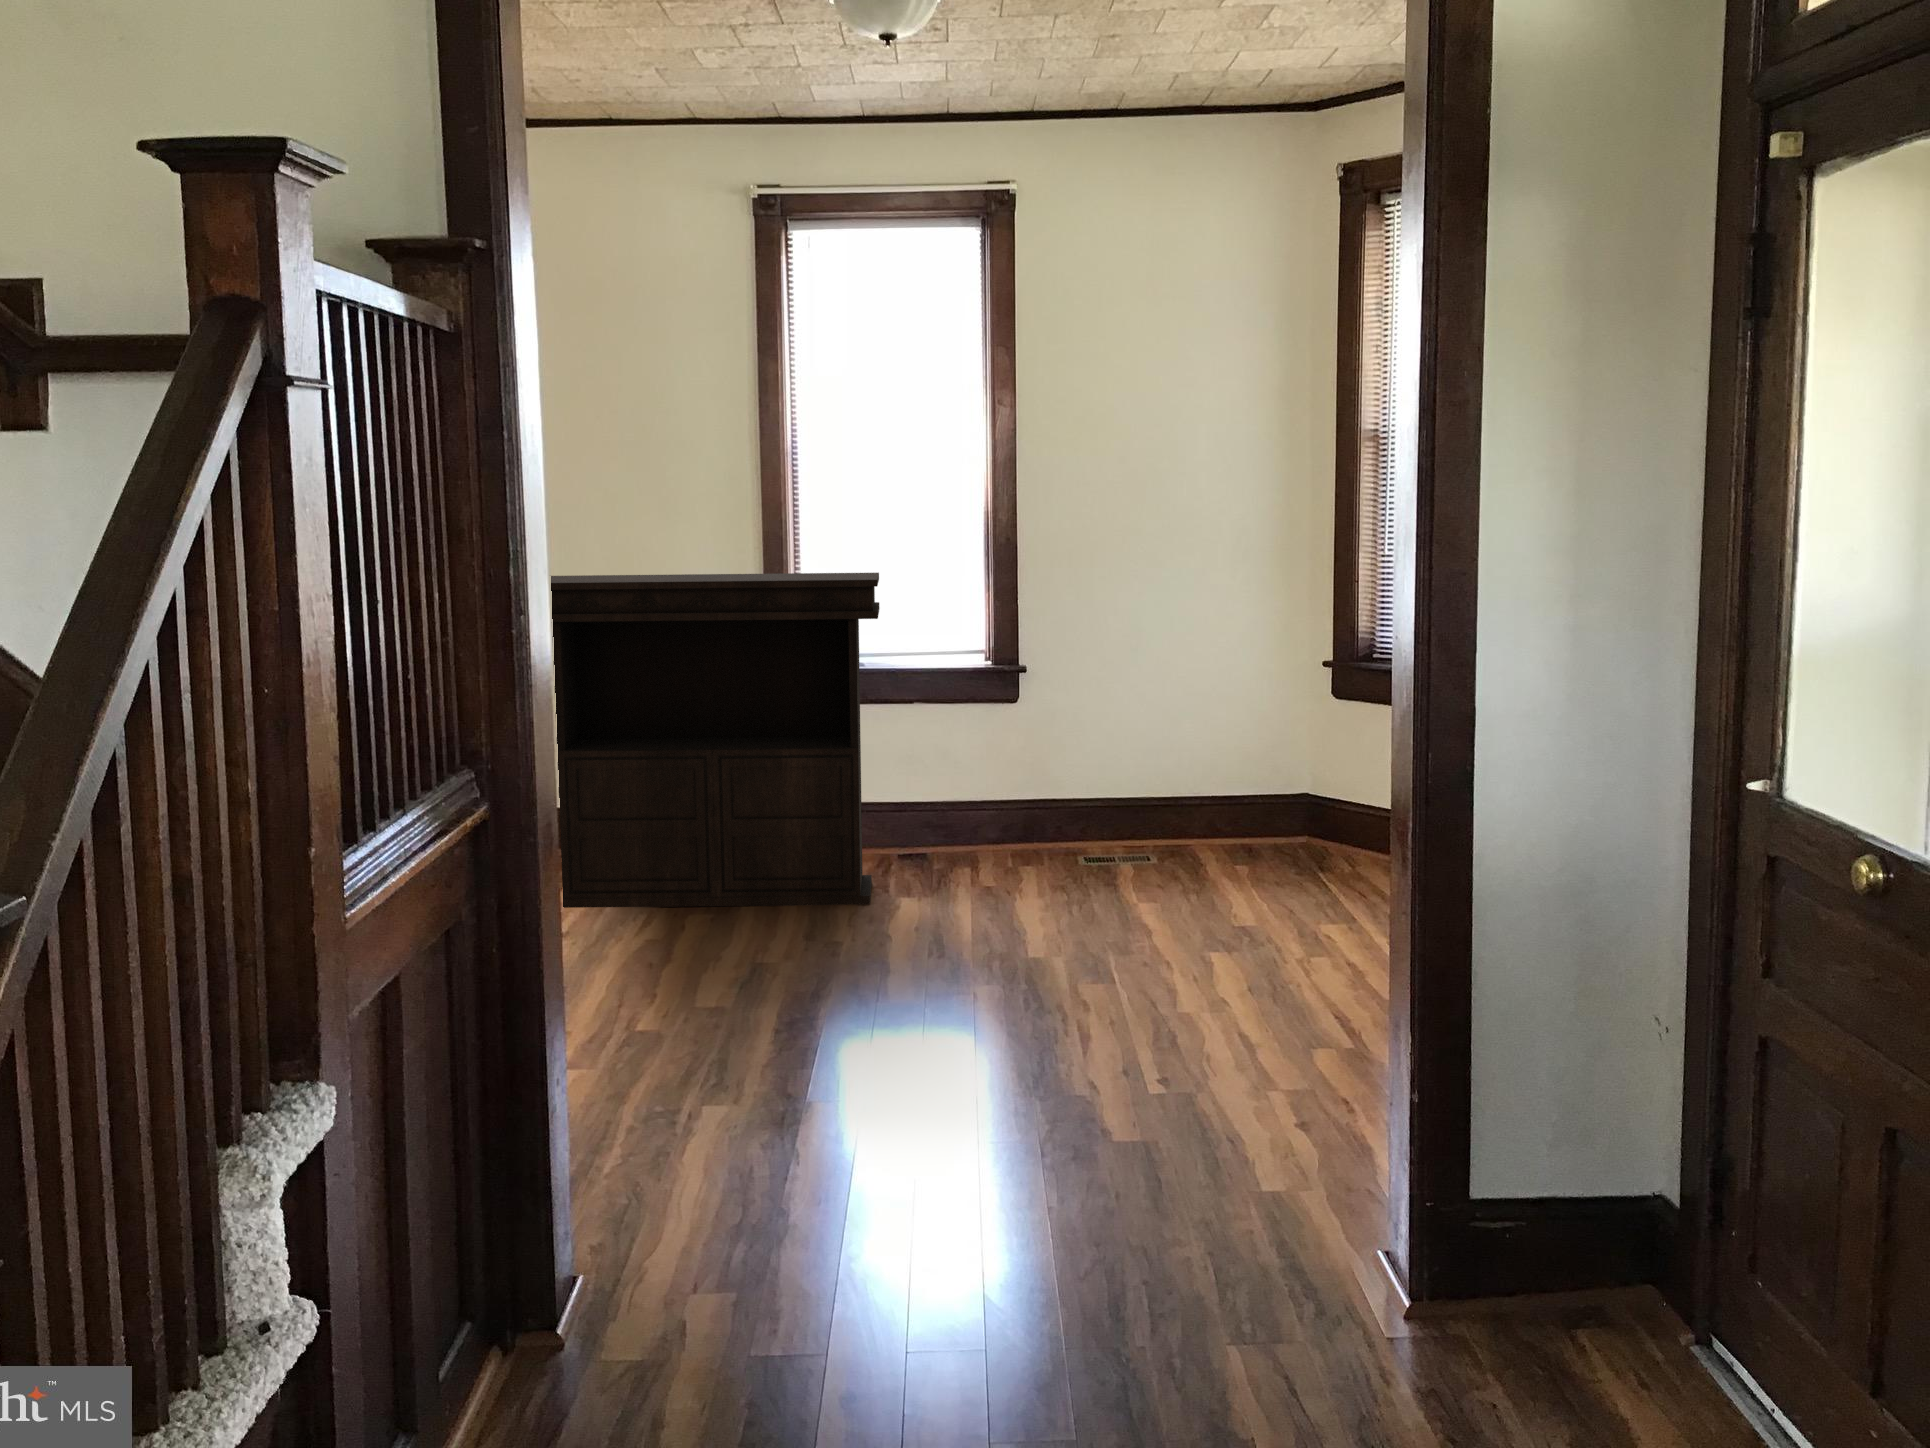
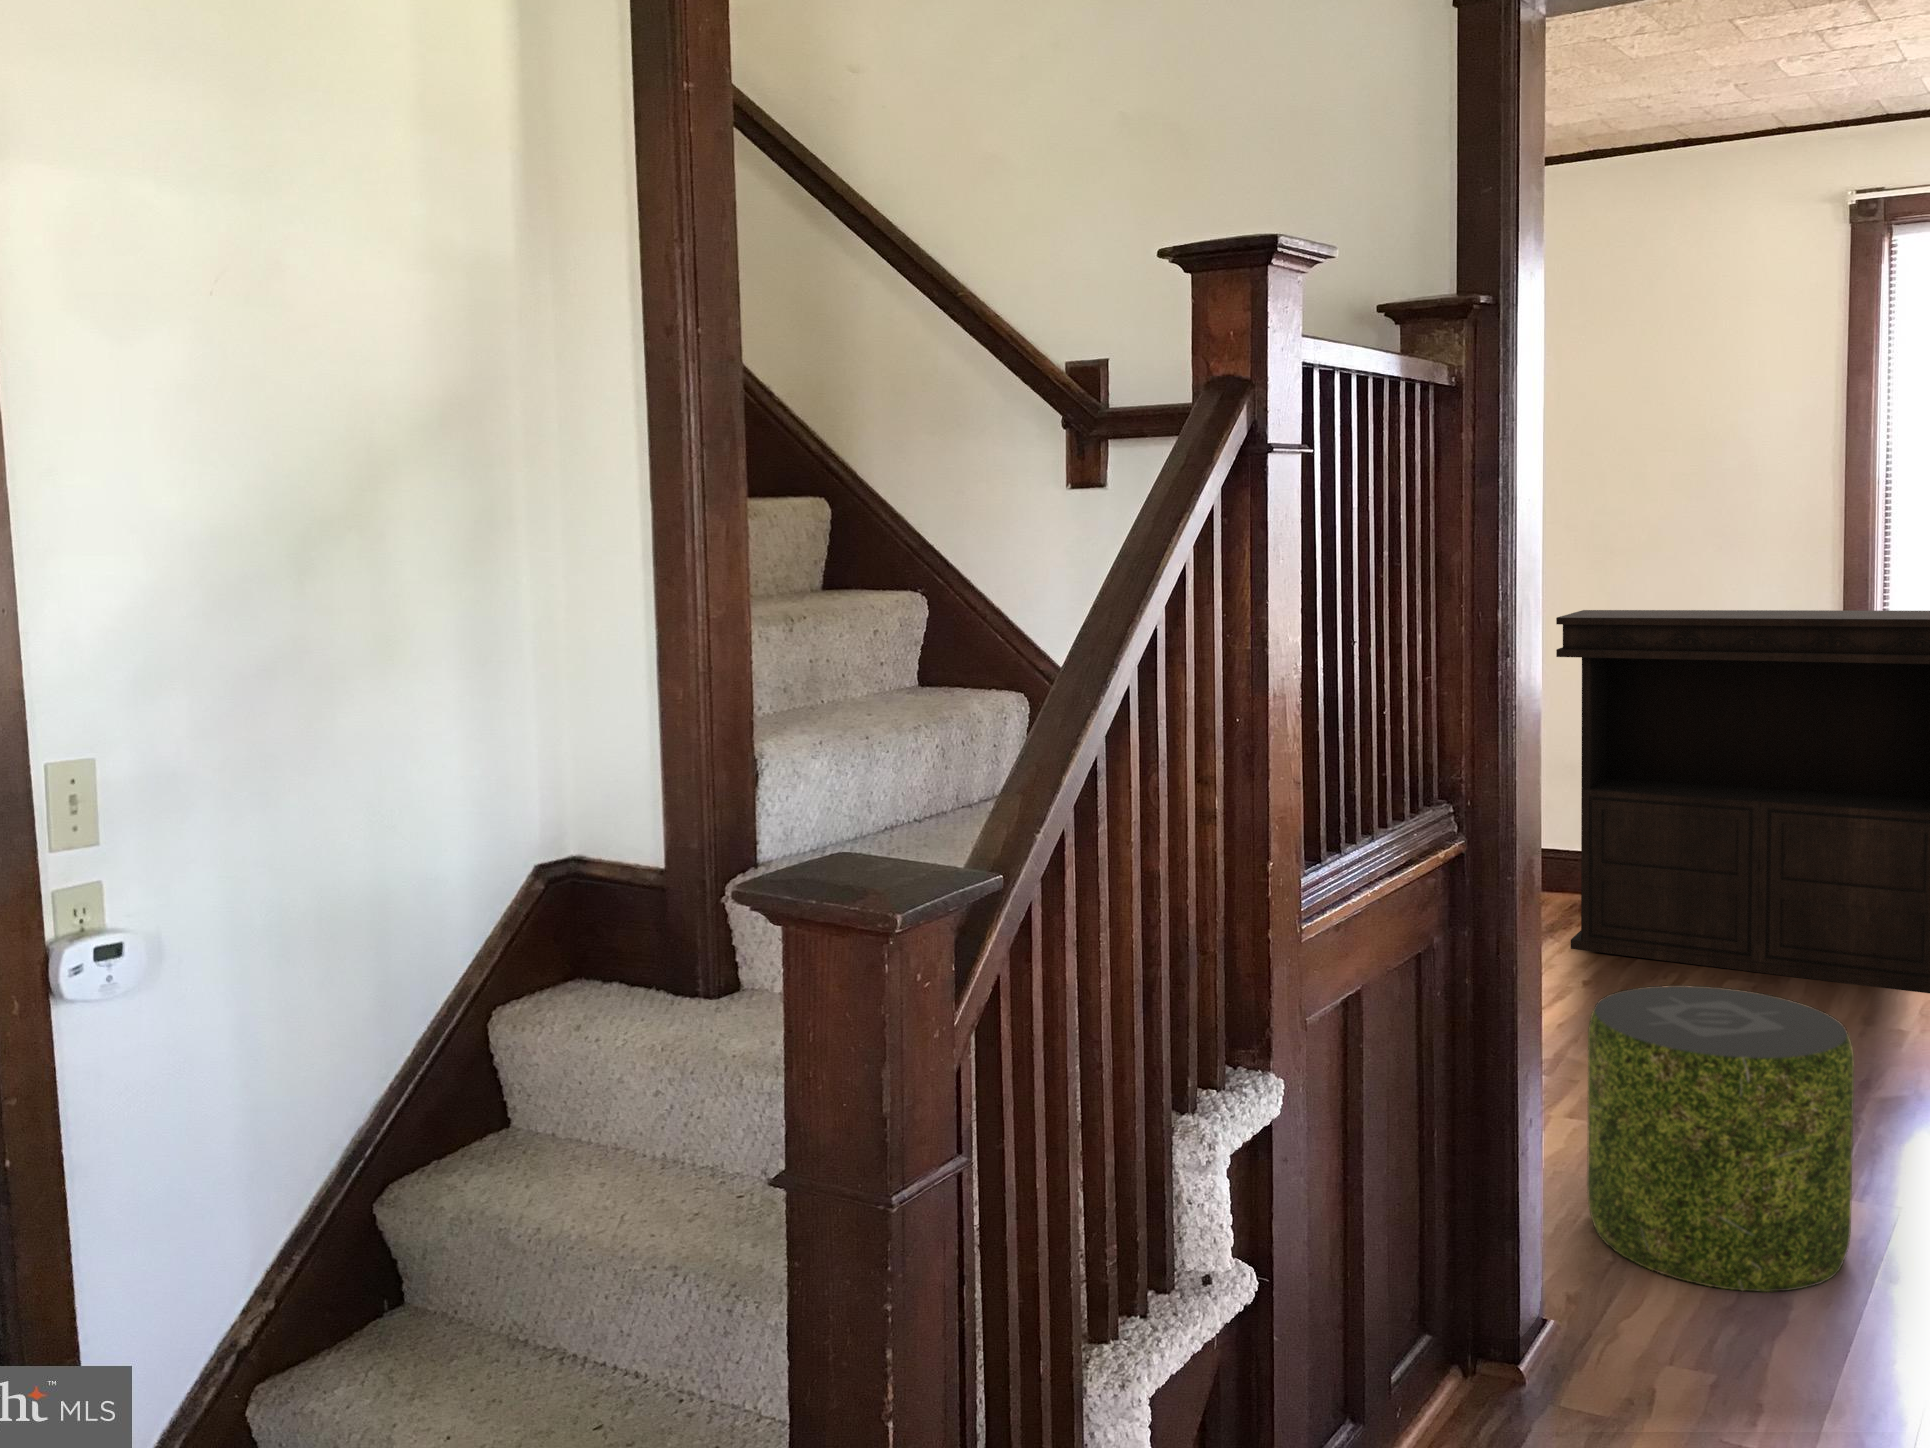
pouf: none [597,922,819,1201] -> present [1587,985,1854,1292]

